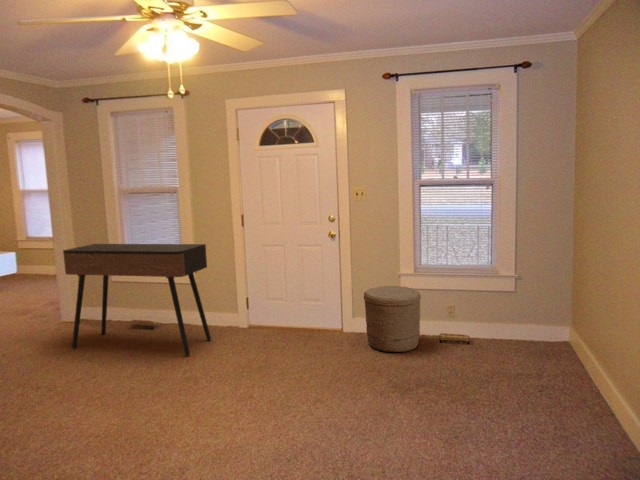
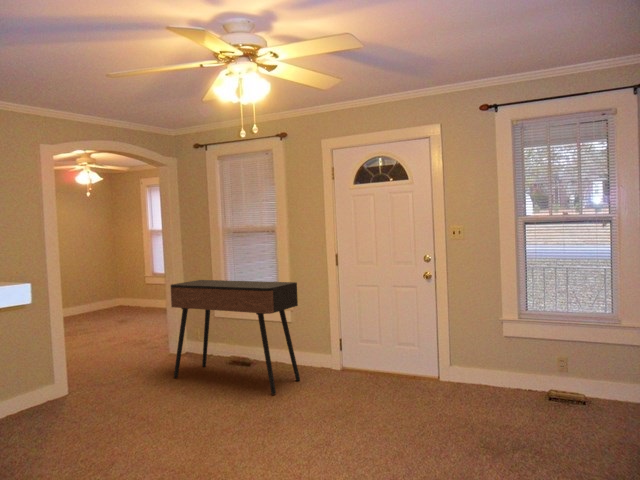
woven basket: present [364,286,421,352] -> none [459,334,527,411]

